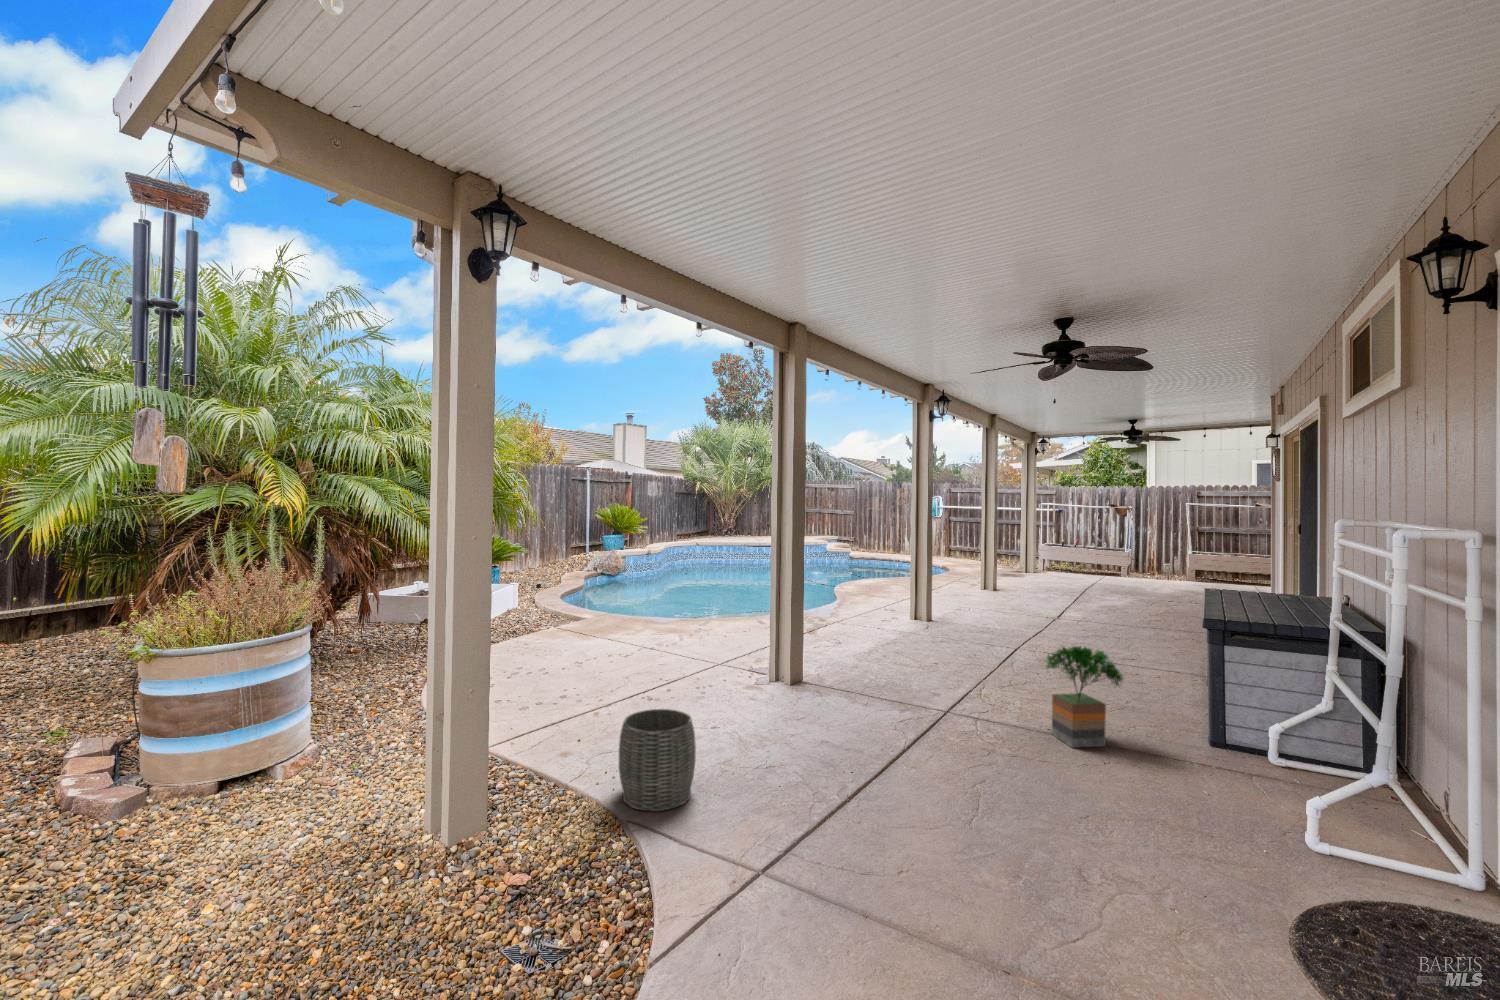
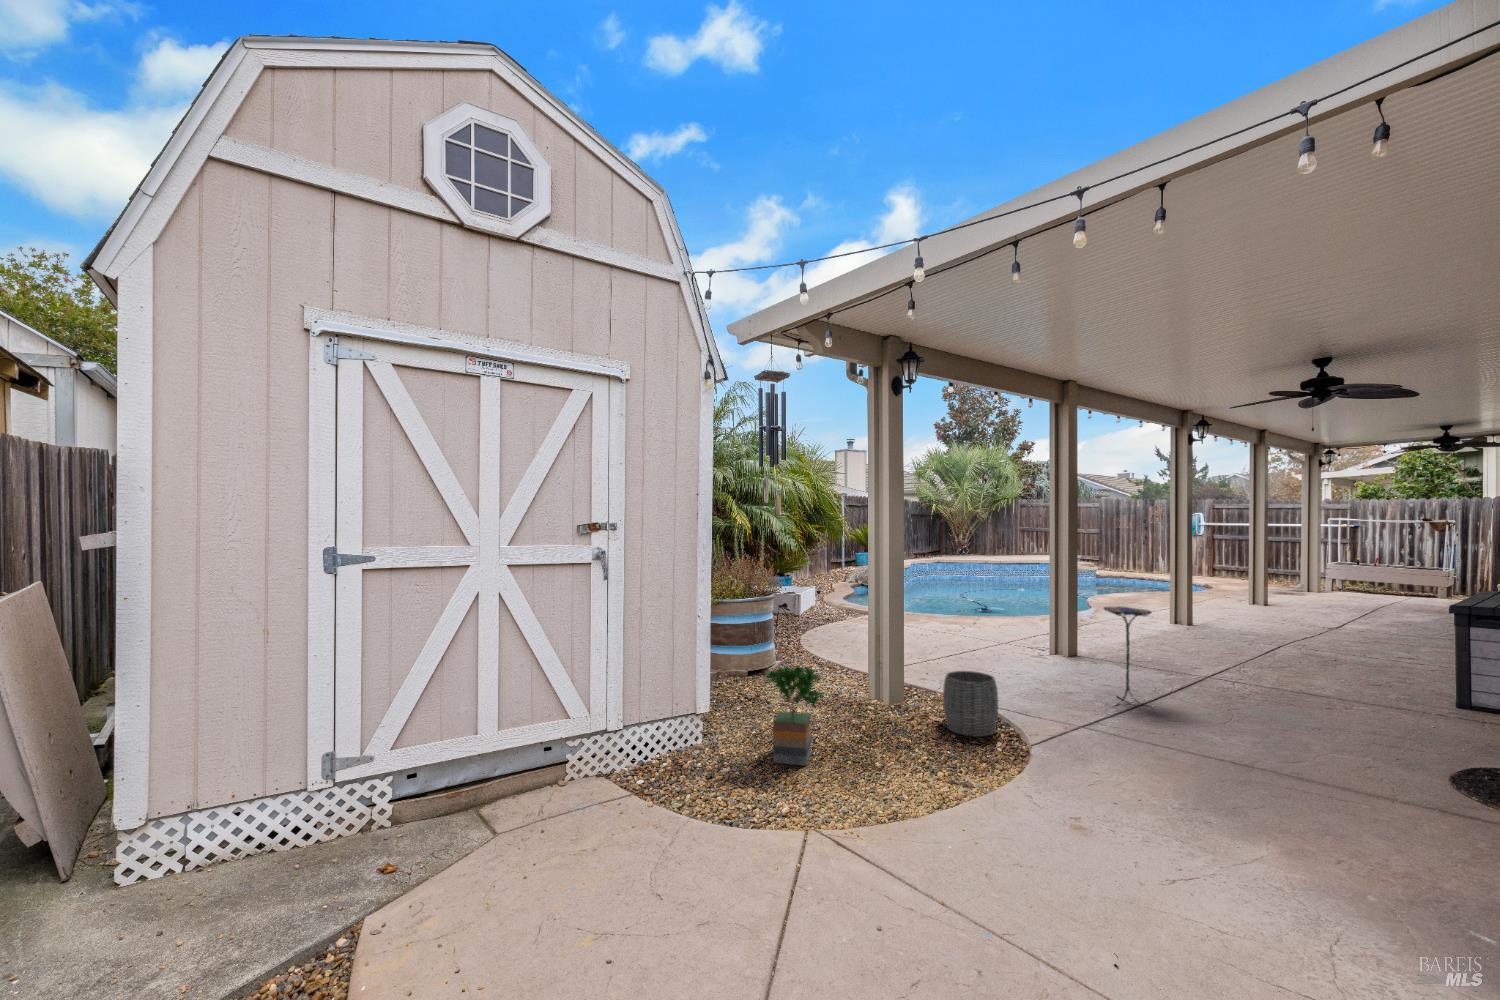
side table: none [840,603,893,729] -> present [1104,606,1151,701]
potted tree: present [1046,646,1123,748] -> present [766,666,823,766]

